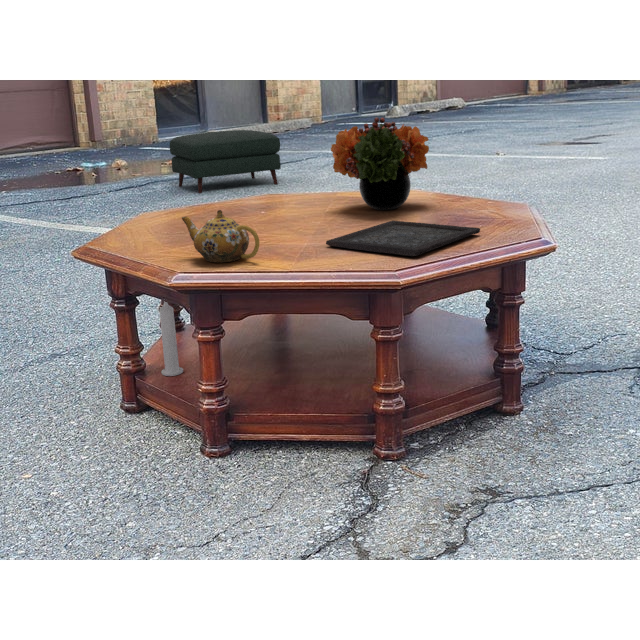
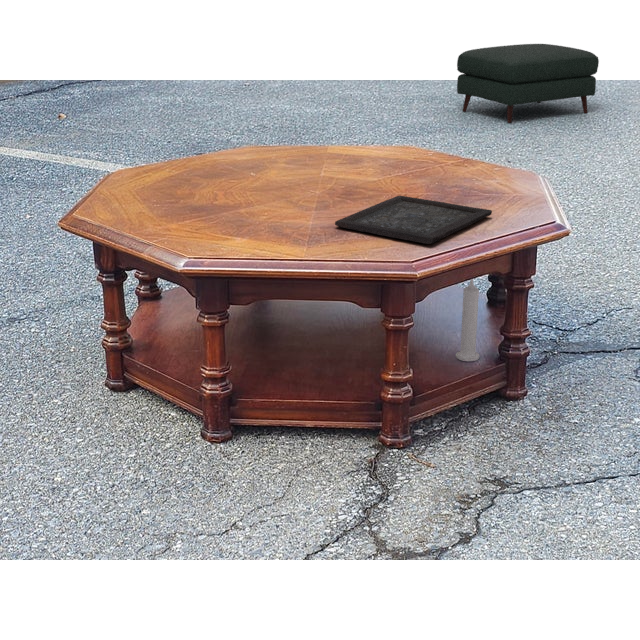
flower arrangement: present [331,117,429,210] -> none [330,79,436,178]
ottoman: present [170,130,281,193] -> present [457,44,599,123]
teapot: present [182,210,259,263] -> none [187,190,271,245]
candle: present [159,301,183,376] -> present [456,279,480,362]

